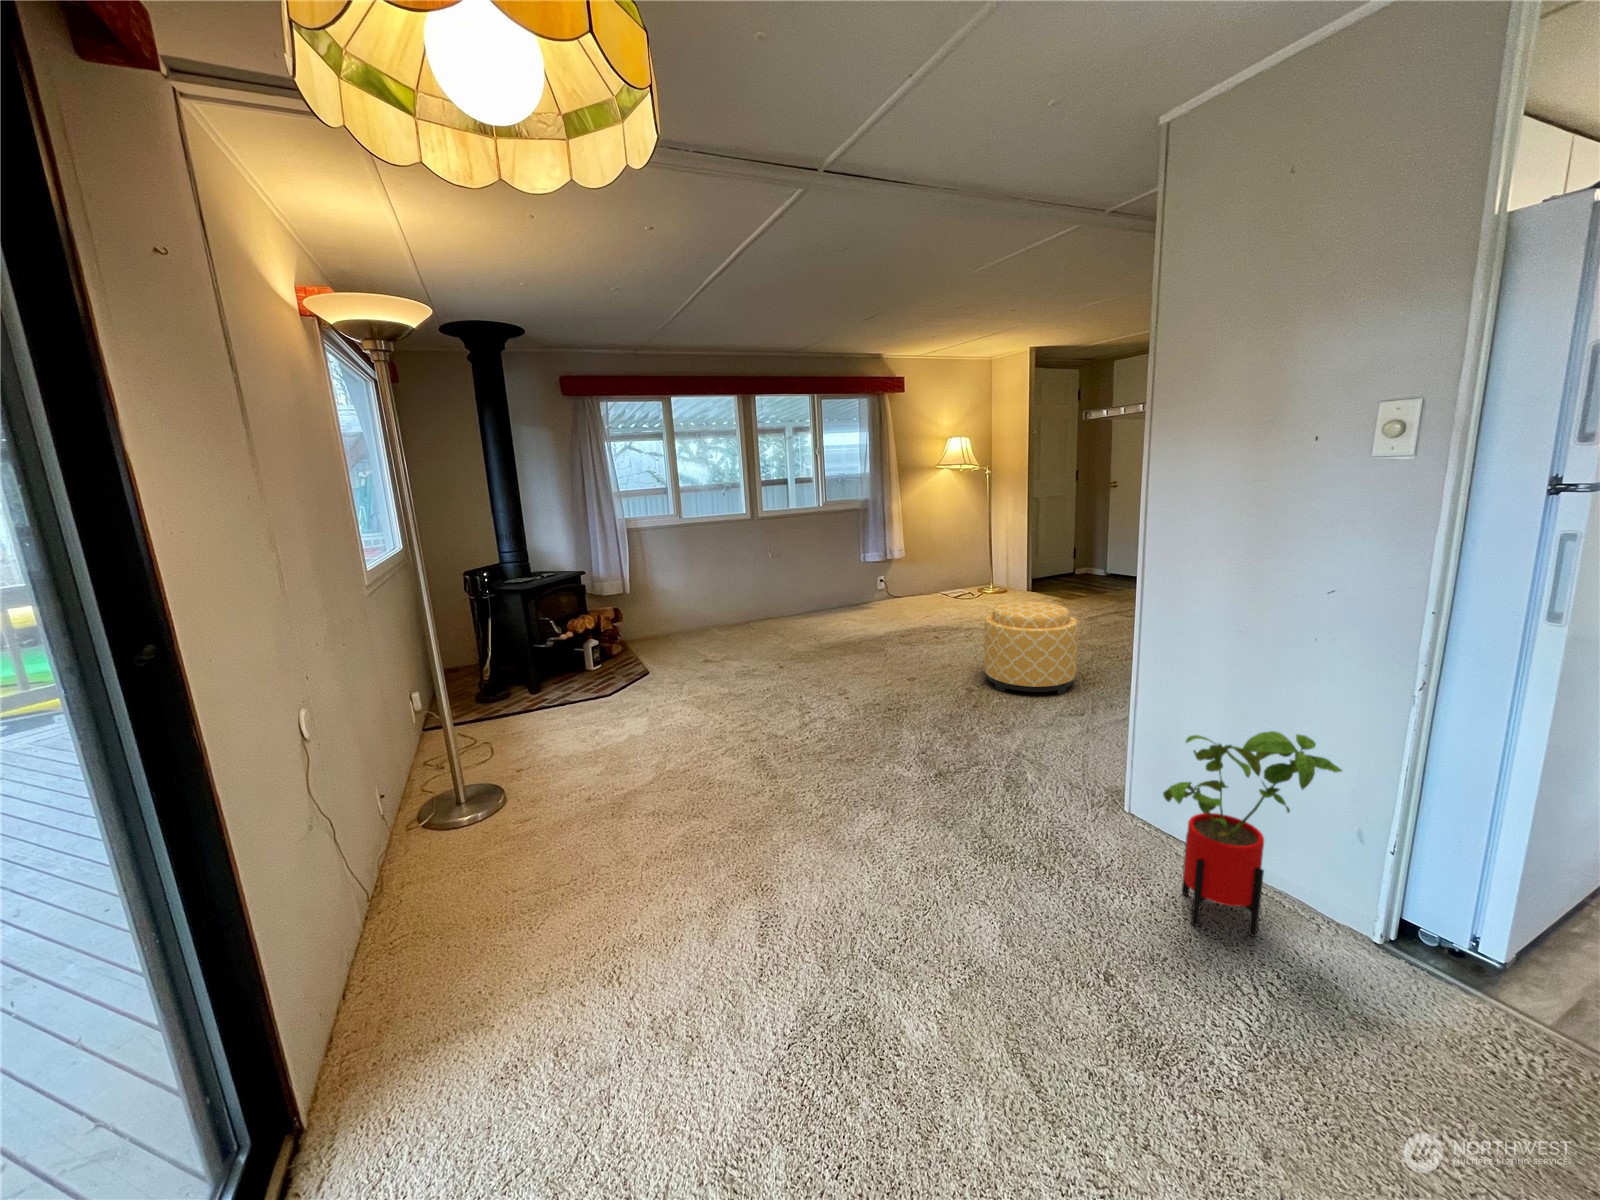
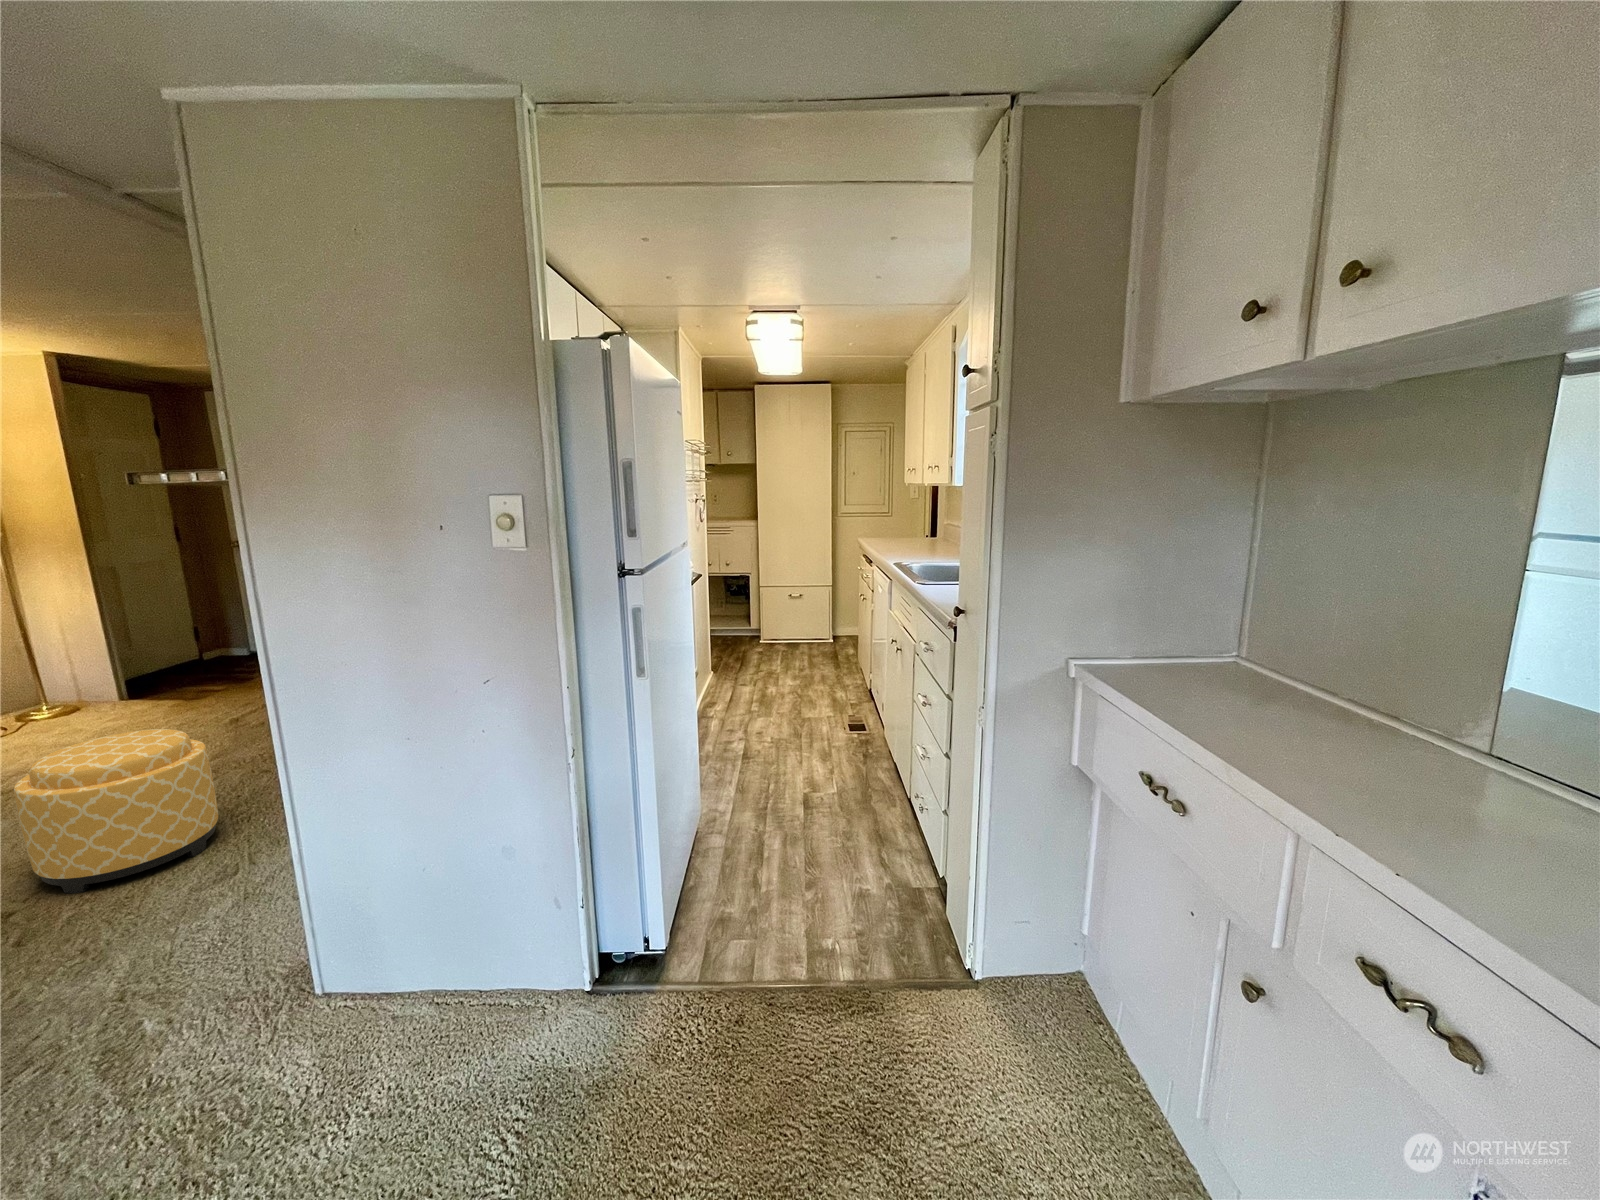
house plant: present [1163,731,1342,937] -> none [355,836,533,1108]

